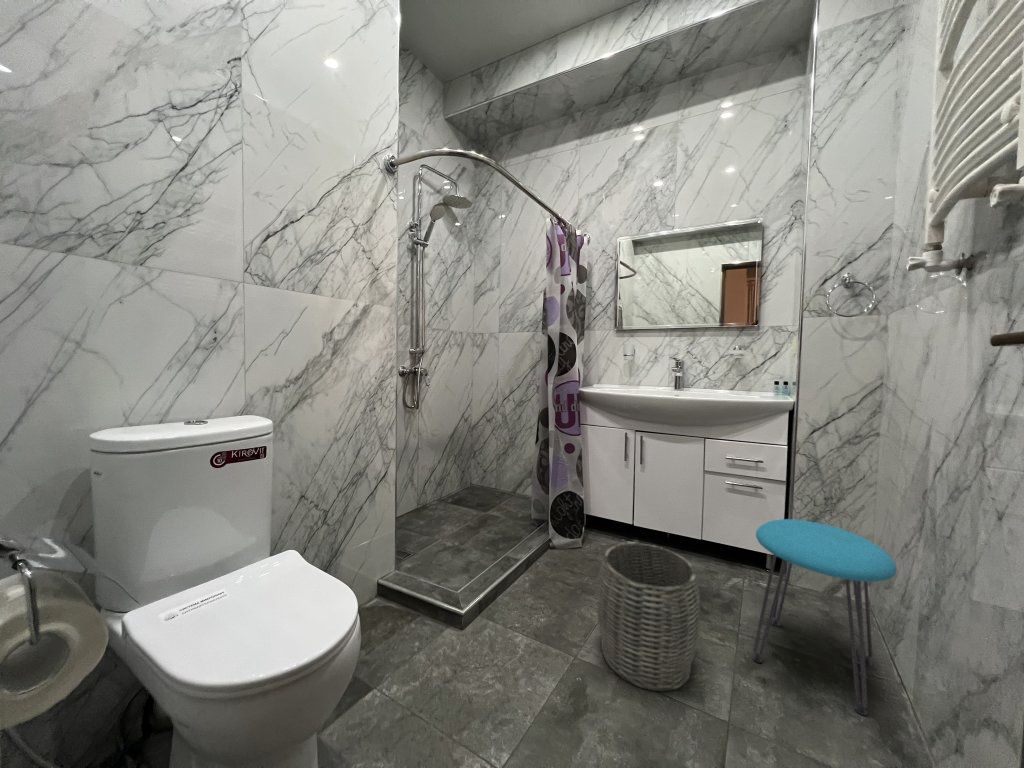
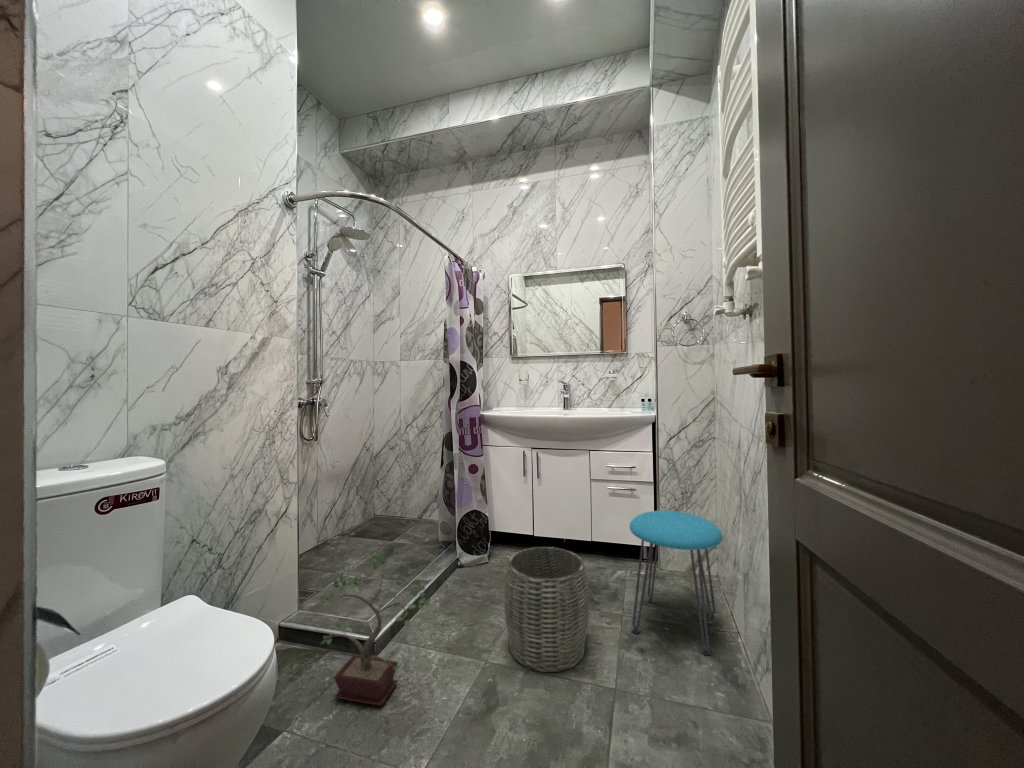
potted plant: none [407,527,518,685] -> present [318,551,431,706]

